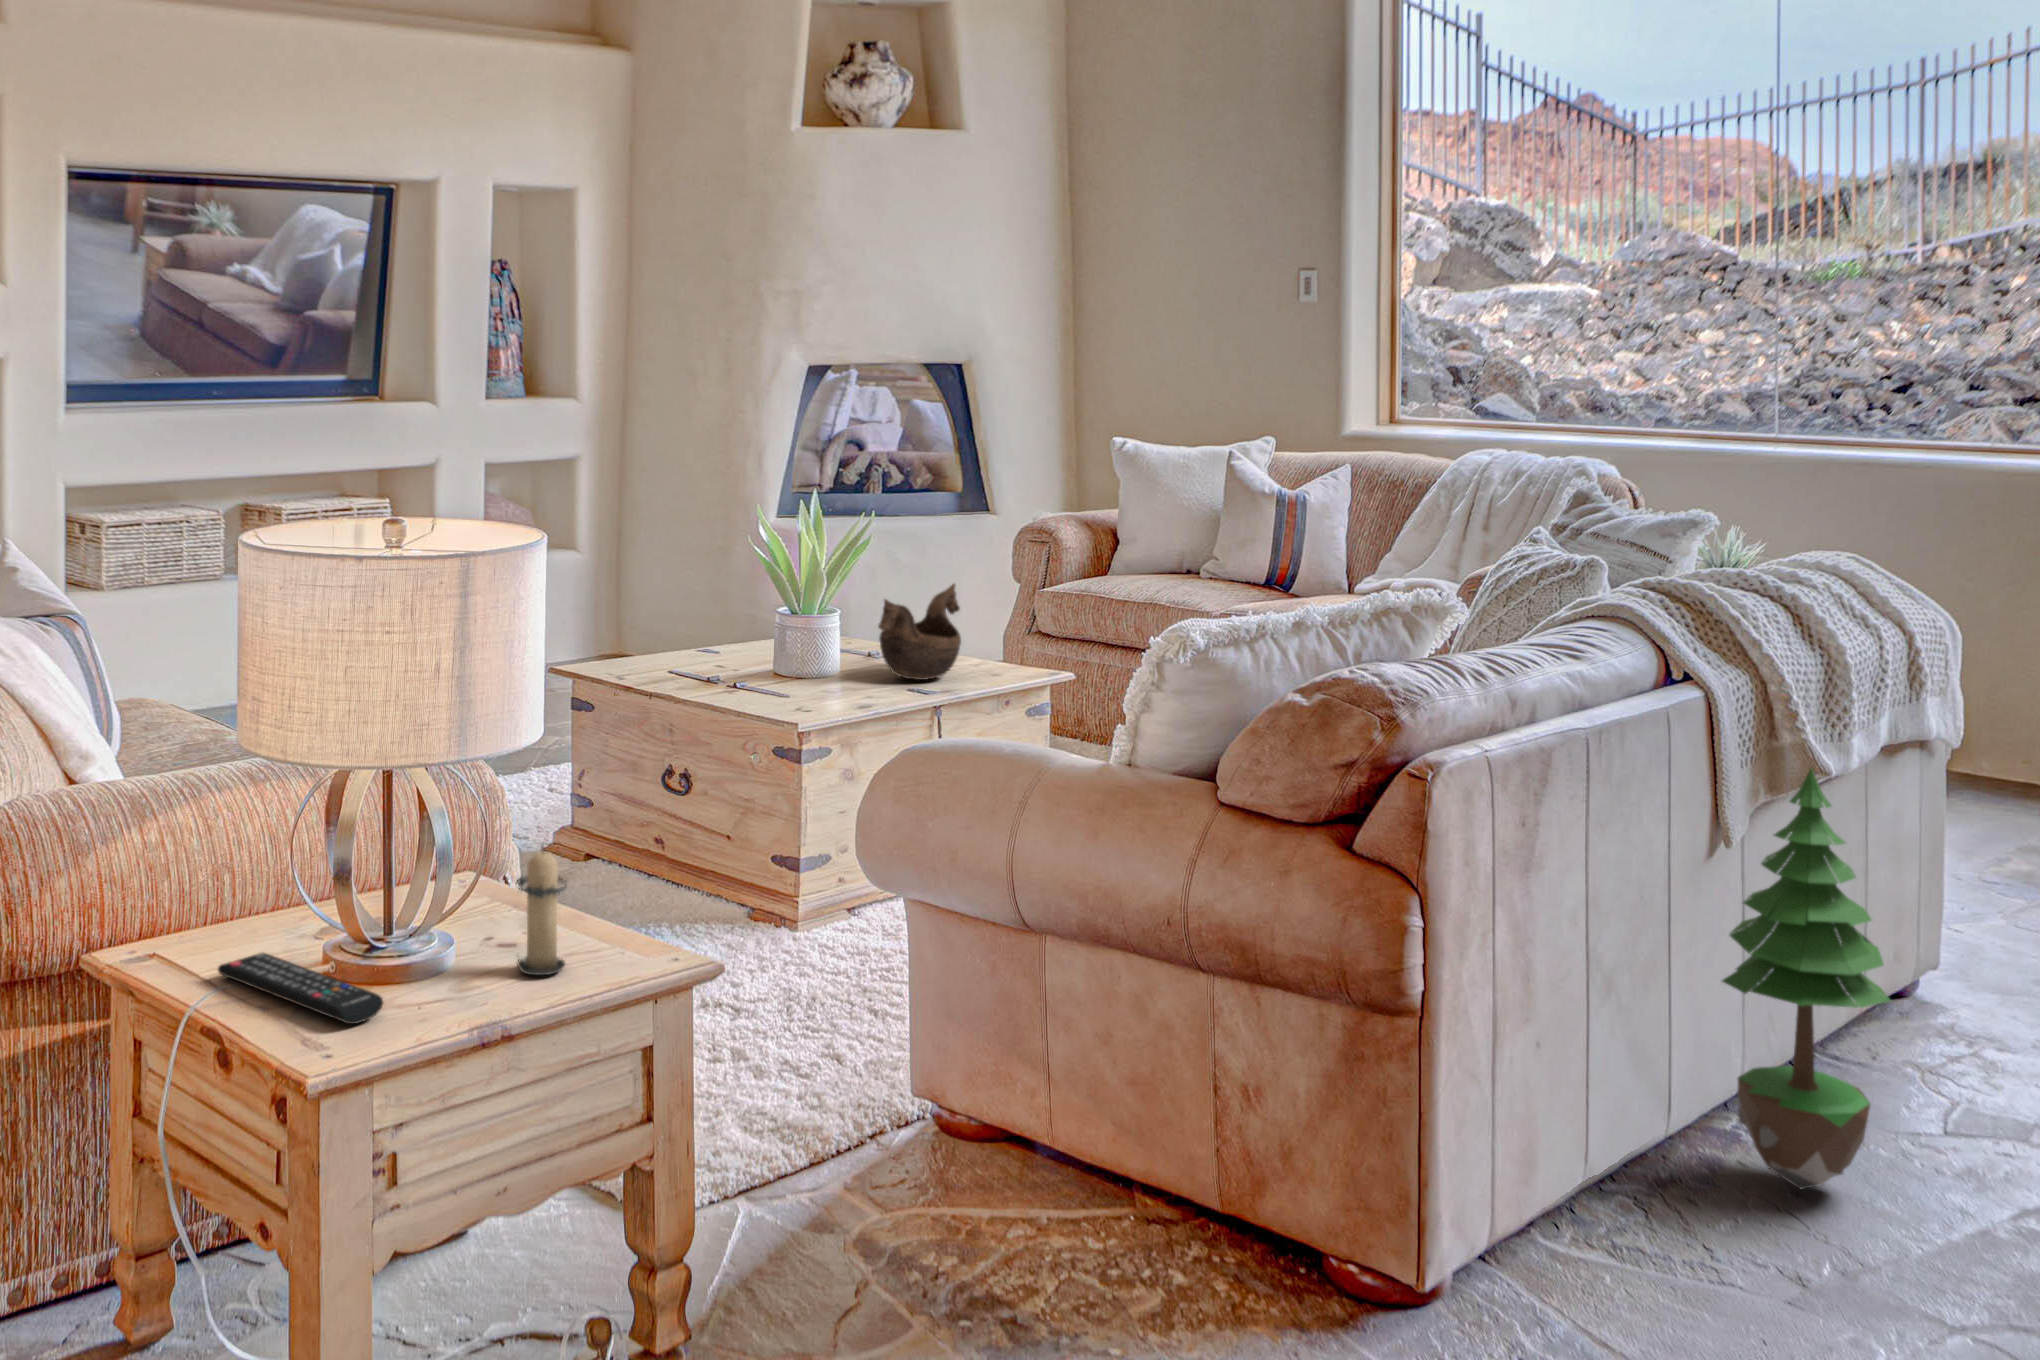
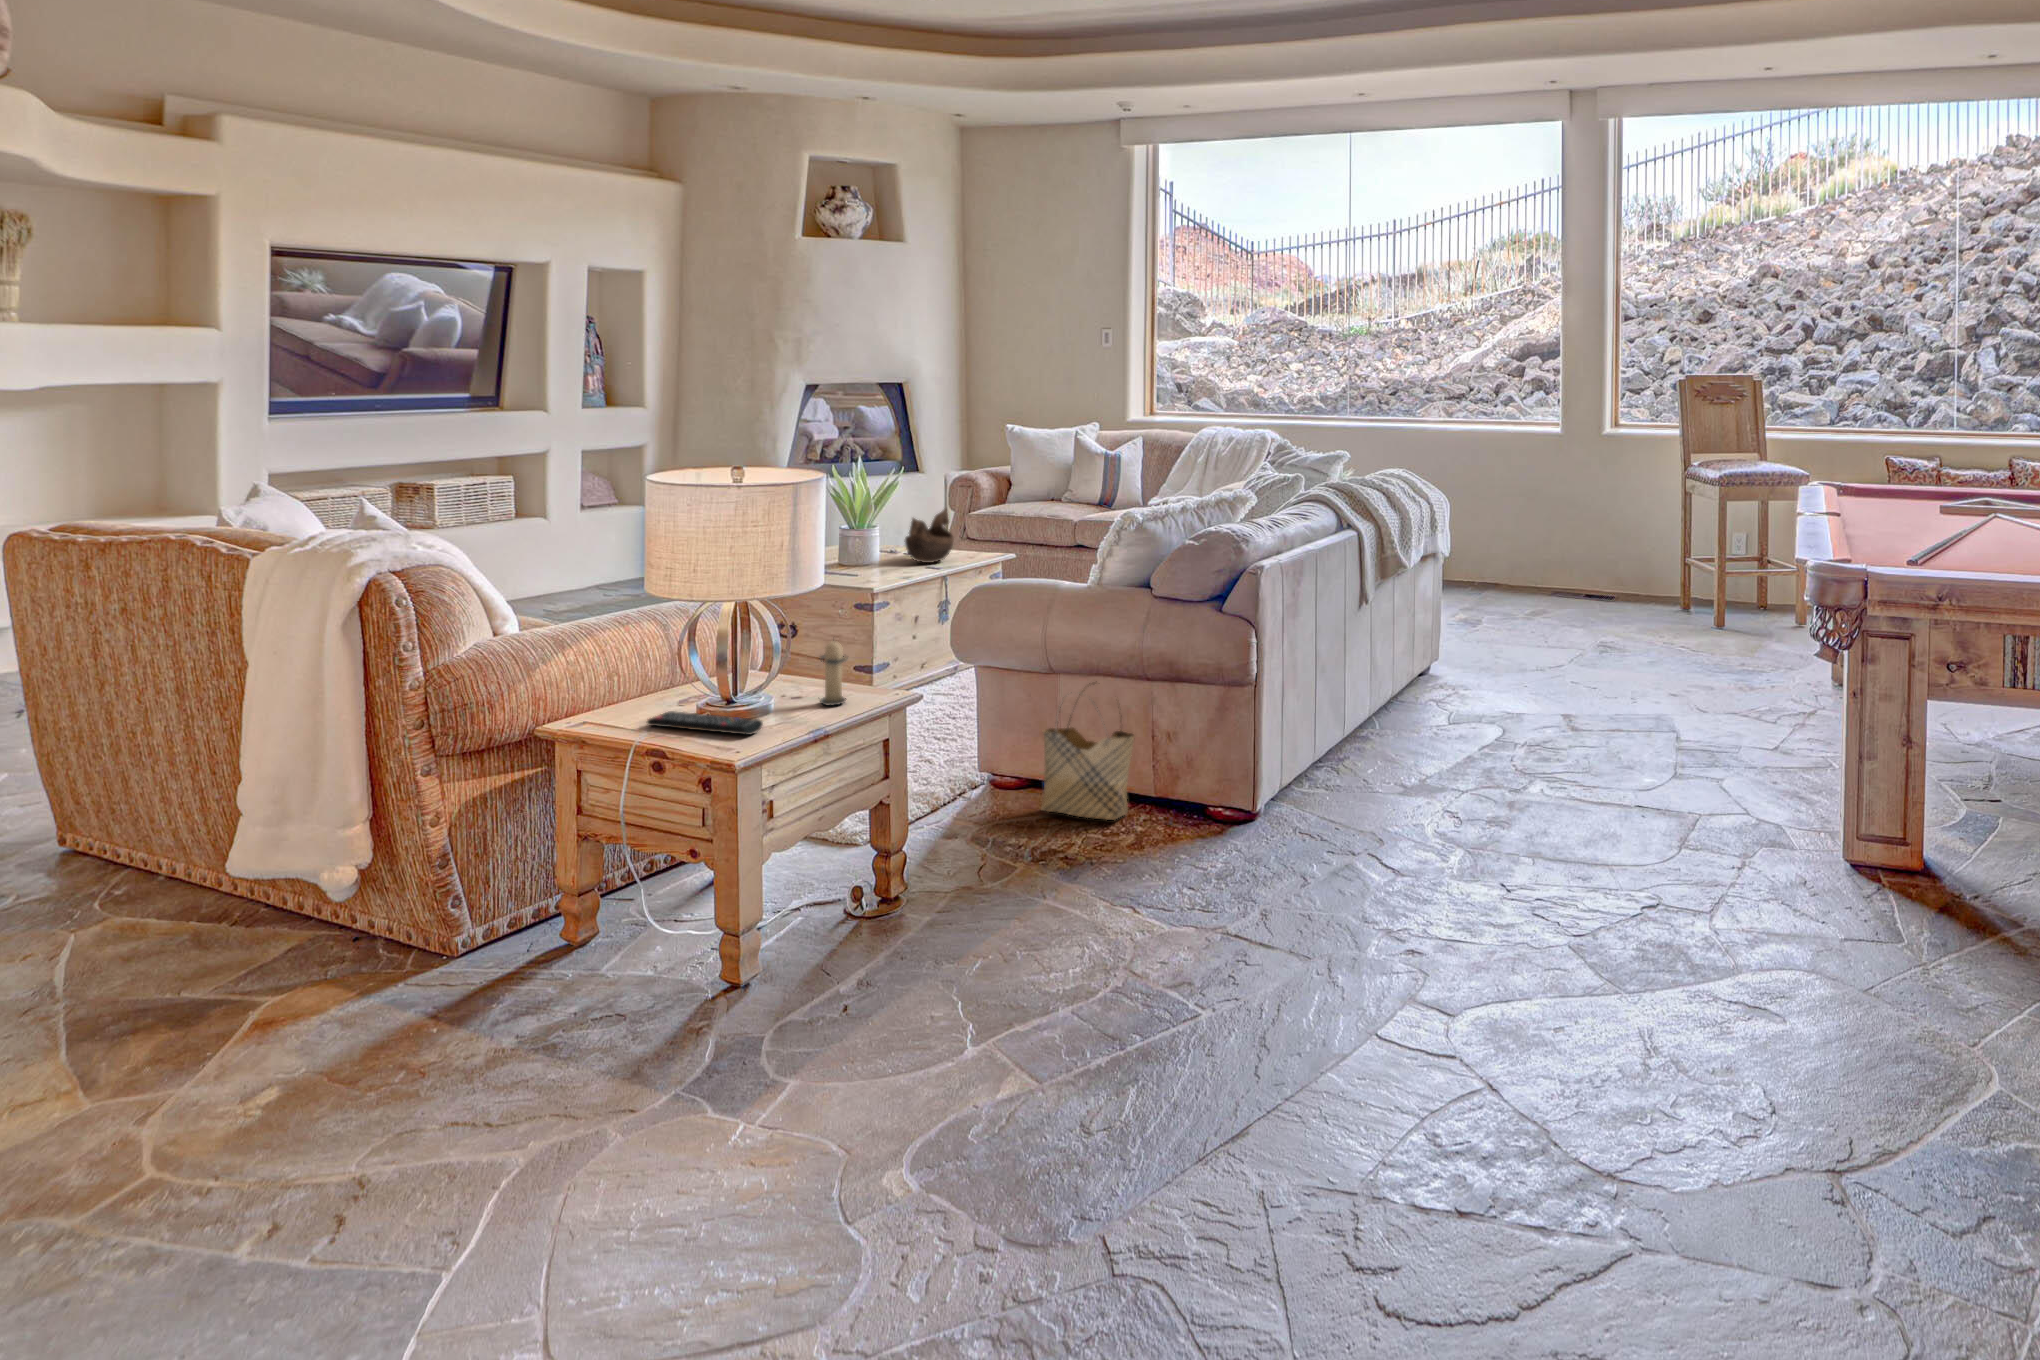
potted tree: present [1722,769,1891,1189] -> none [1359,561,1426,746]
woven basket: none [986,968,1171,1269] -> present [1041,683,1135,820]

